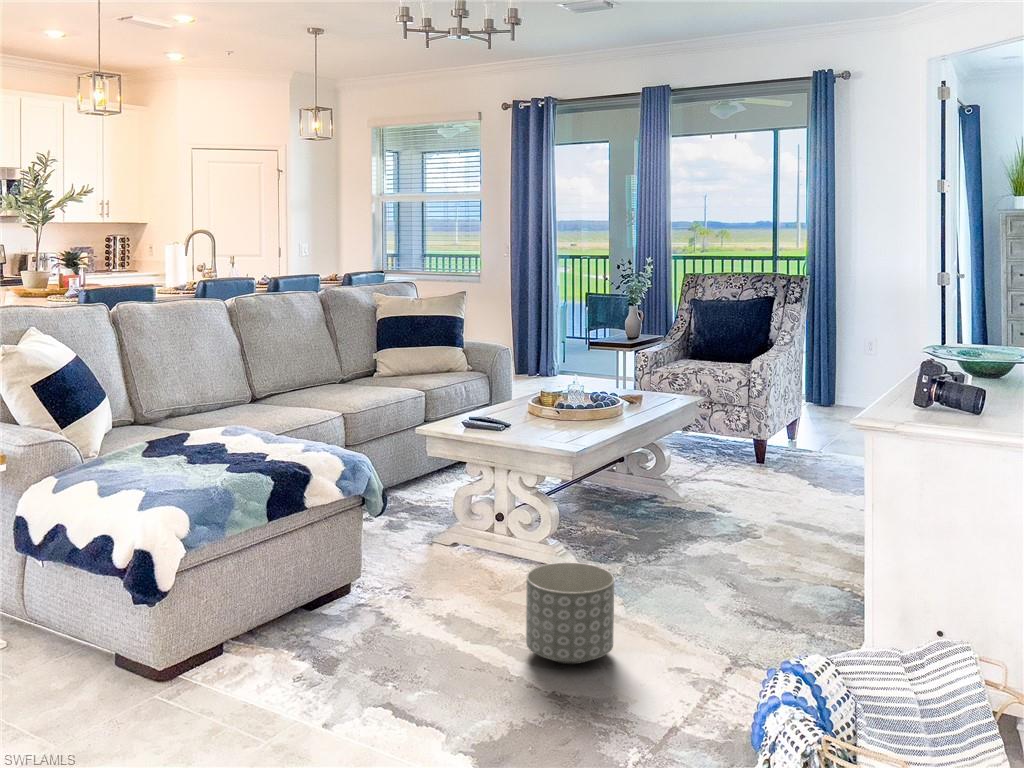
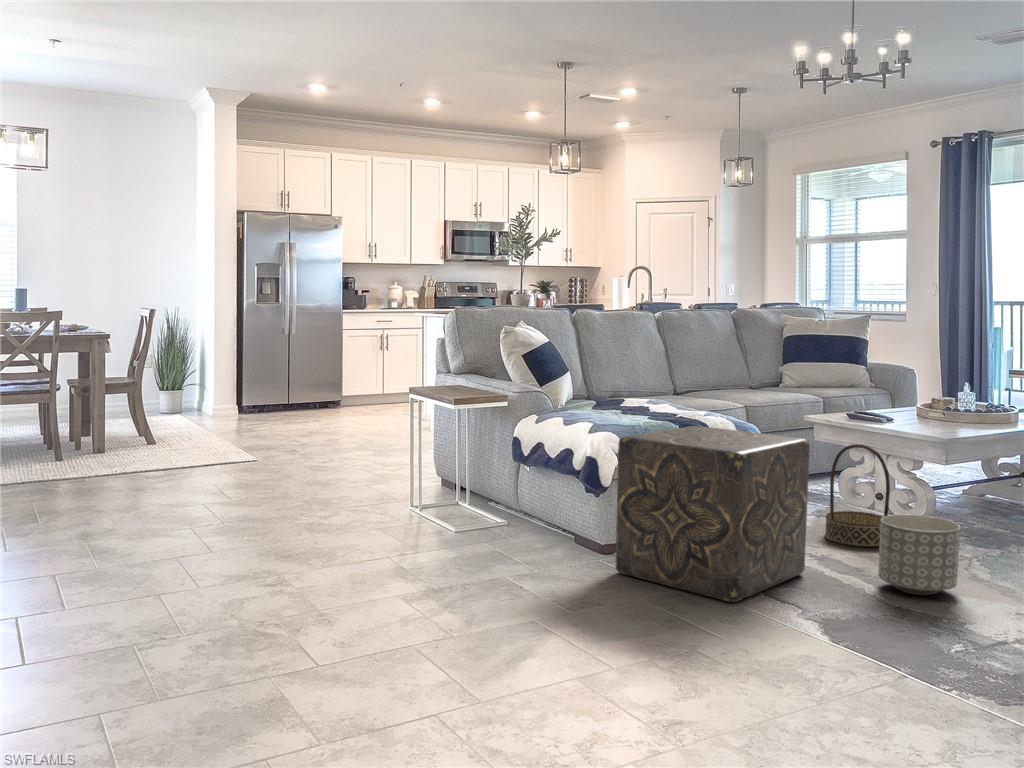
basket: none [449,468,521,590] -> present [825,444,890,547]
ottoman: none [183,476,440,733] -> present [616,426,810,602]

